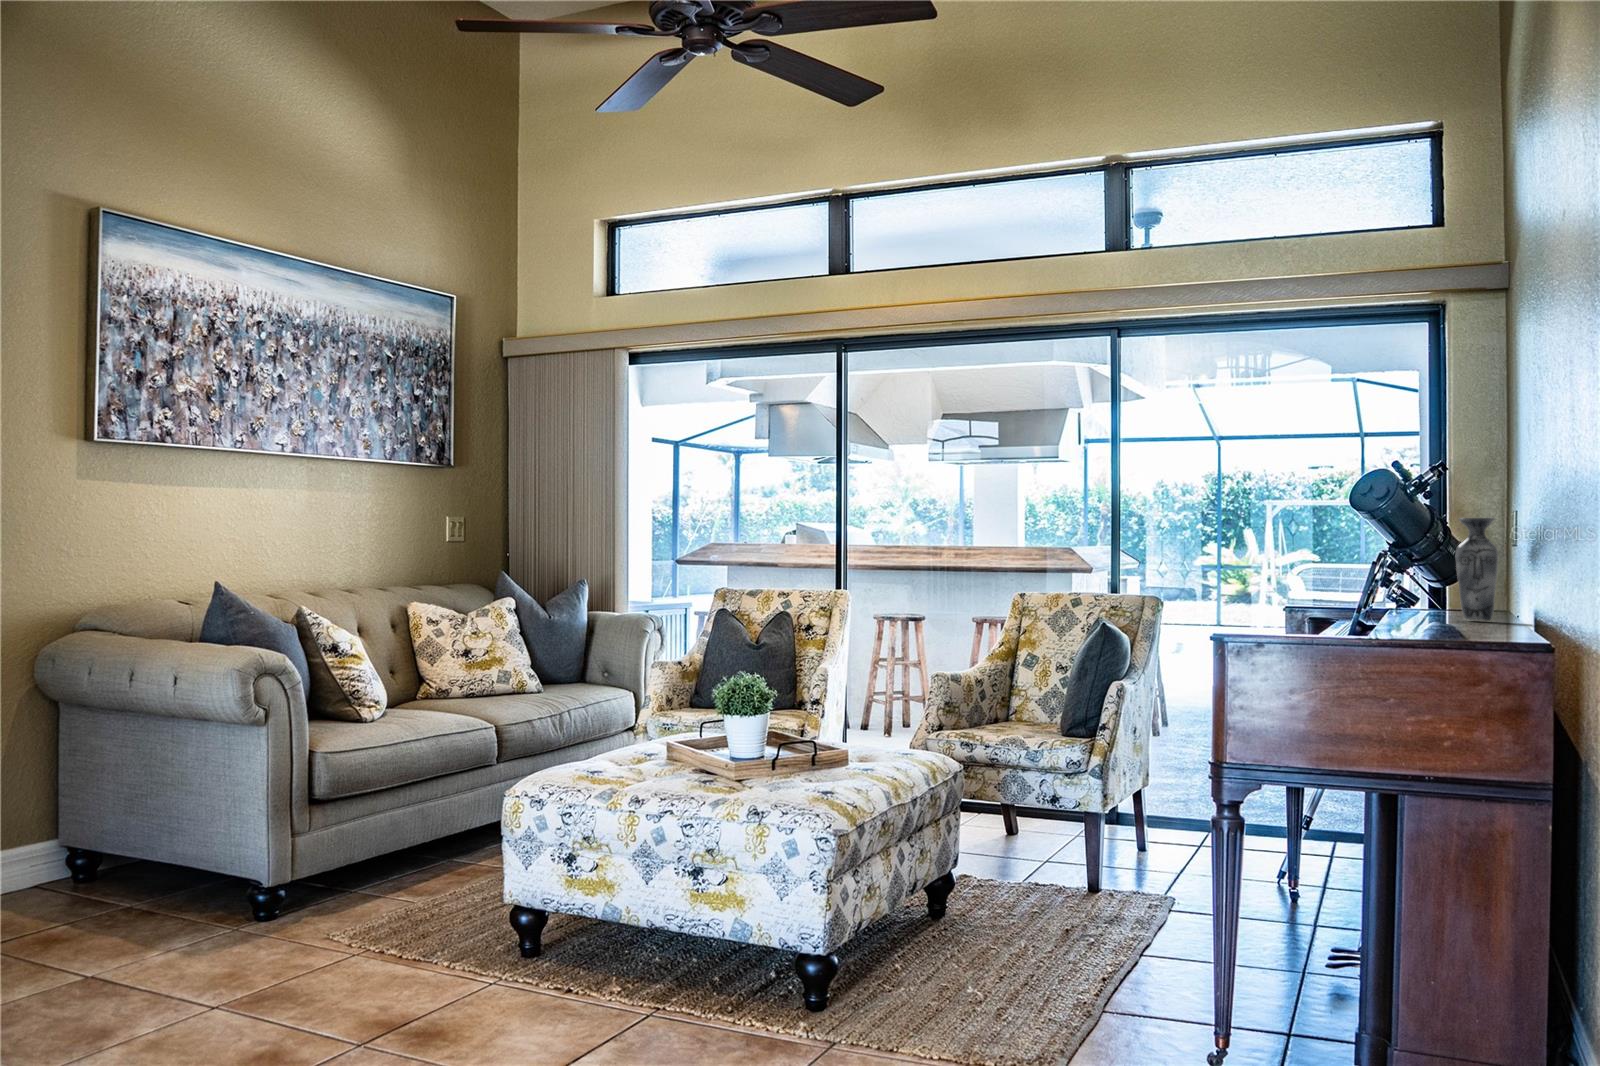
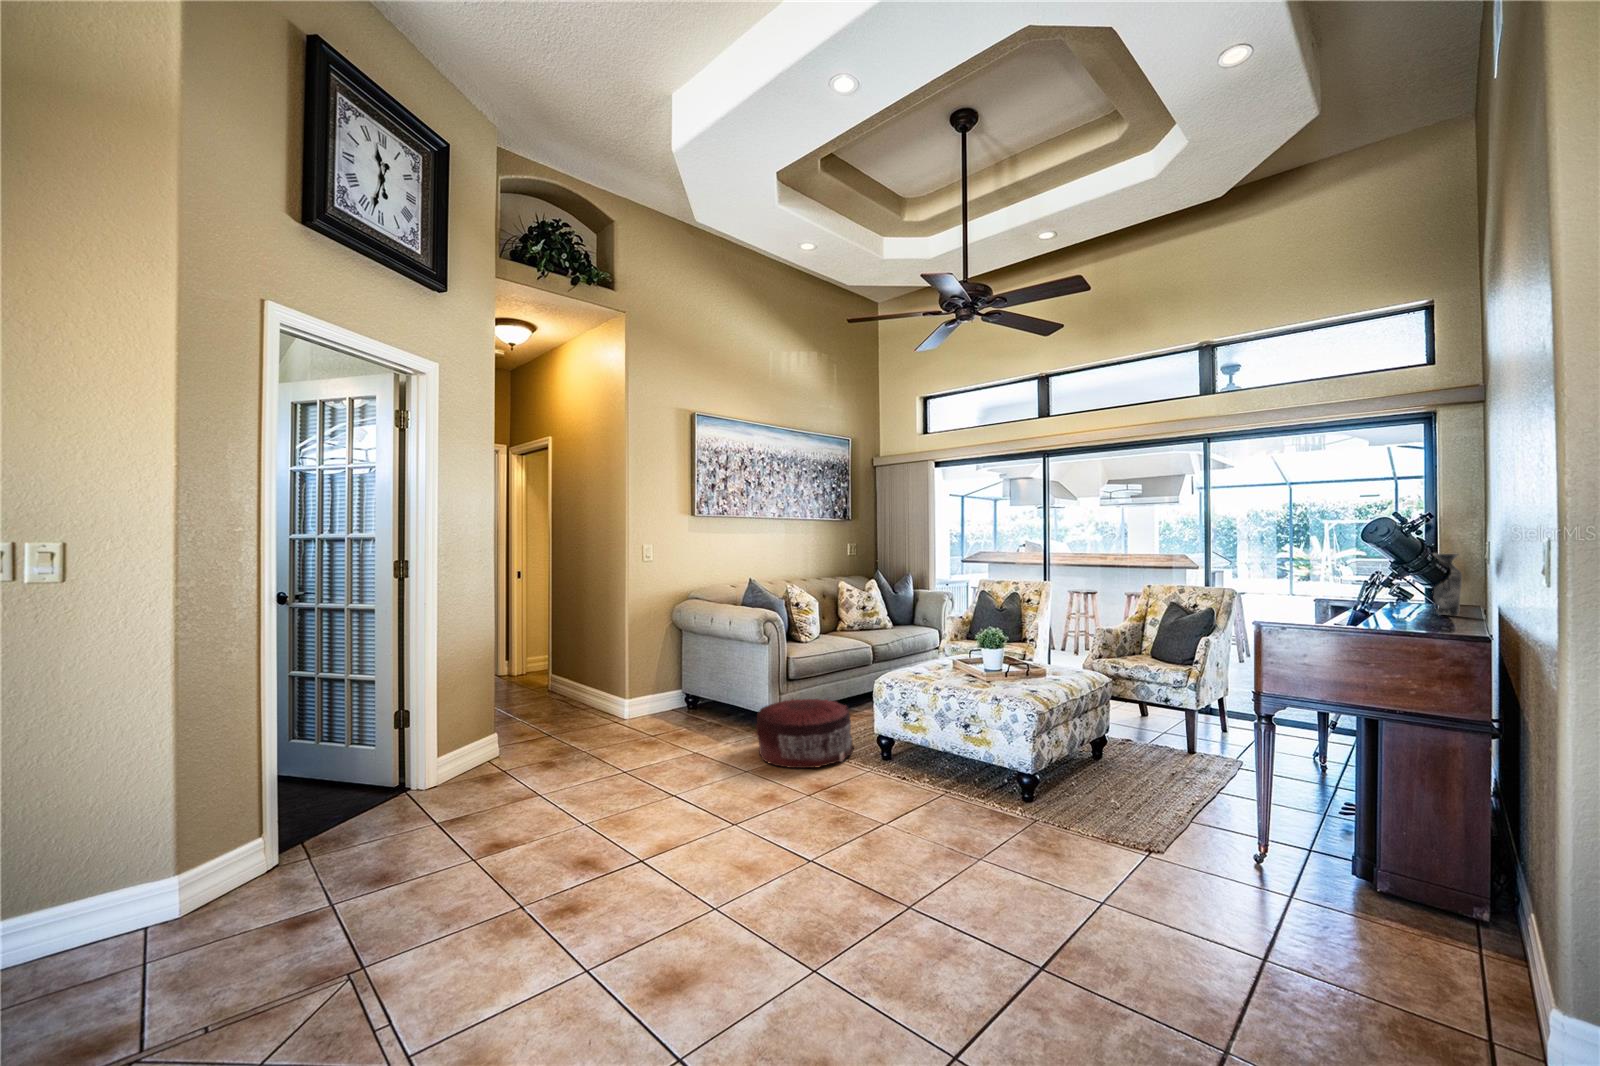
pouf: none [215,838,456,1000] -> present [756,699,854,768]

